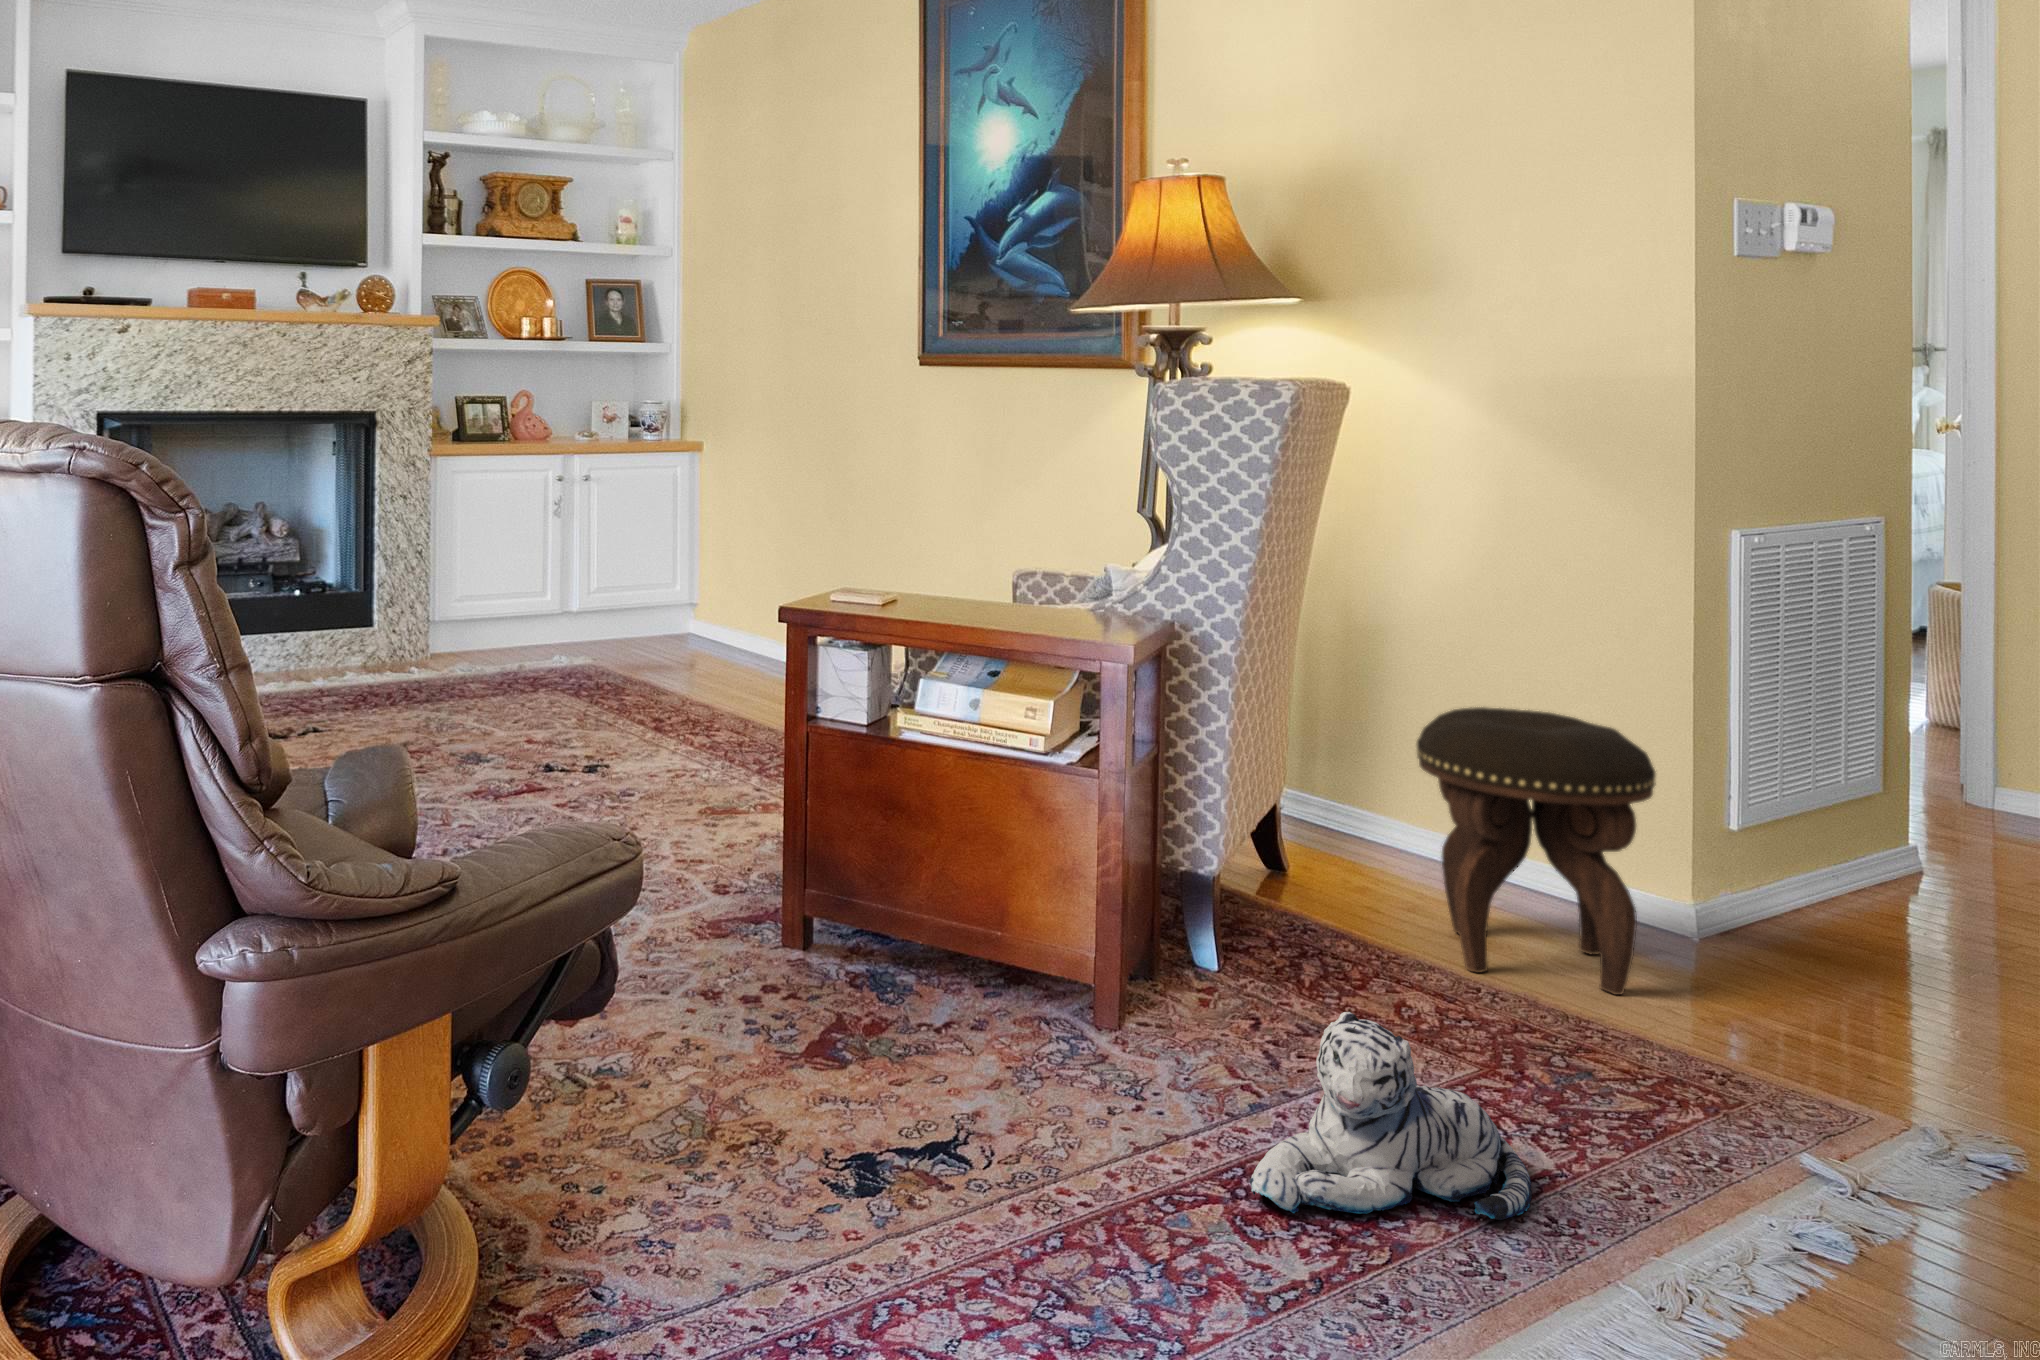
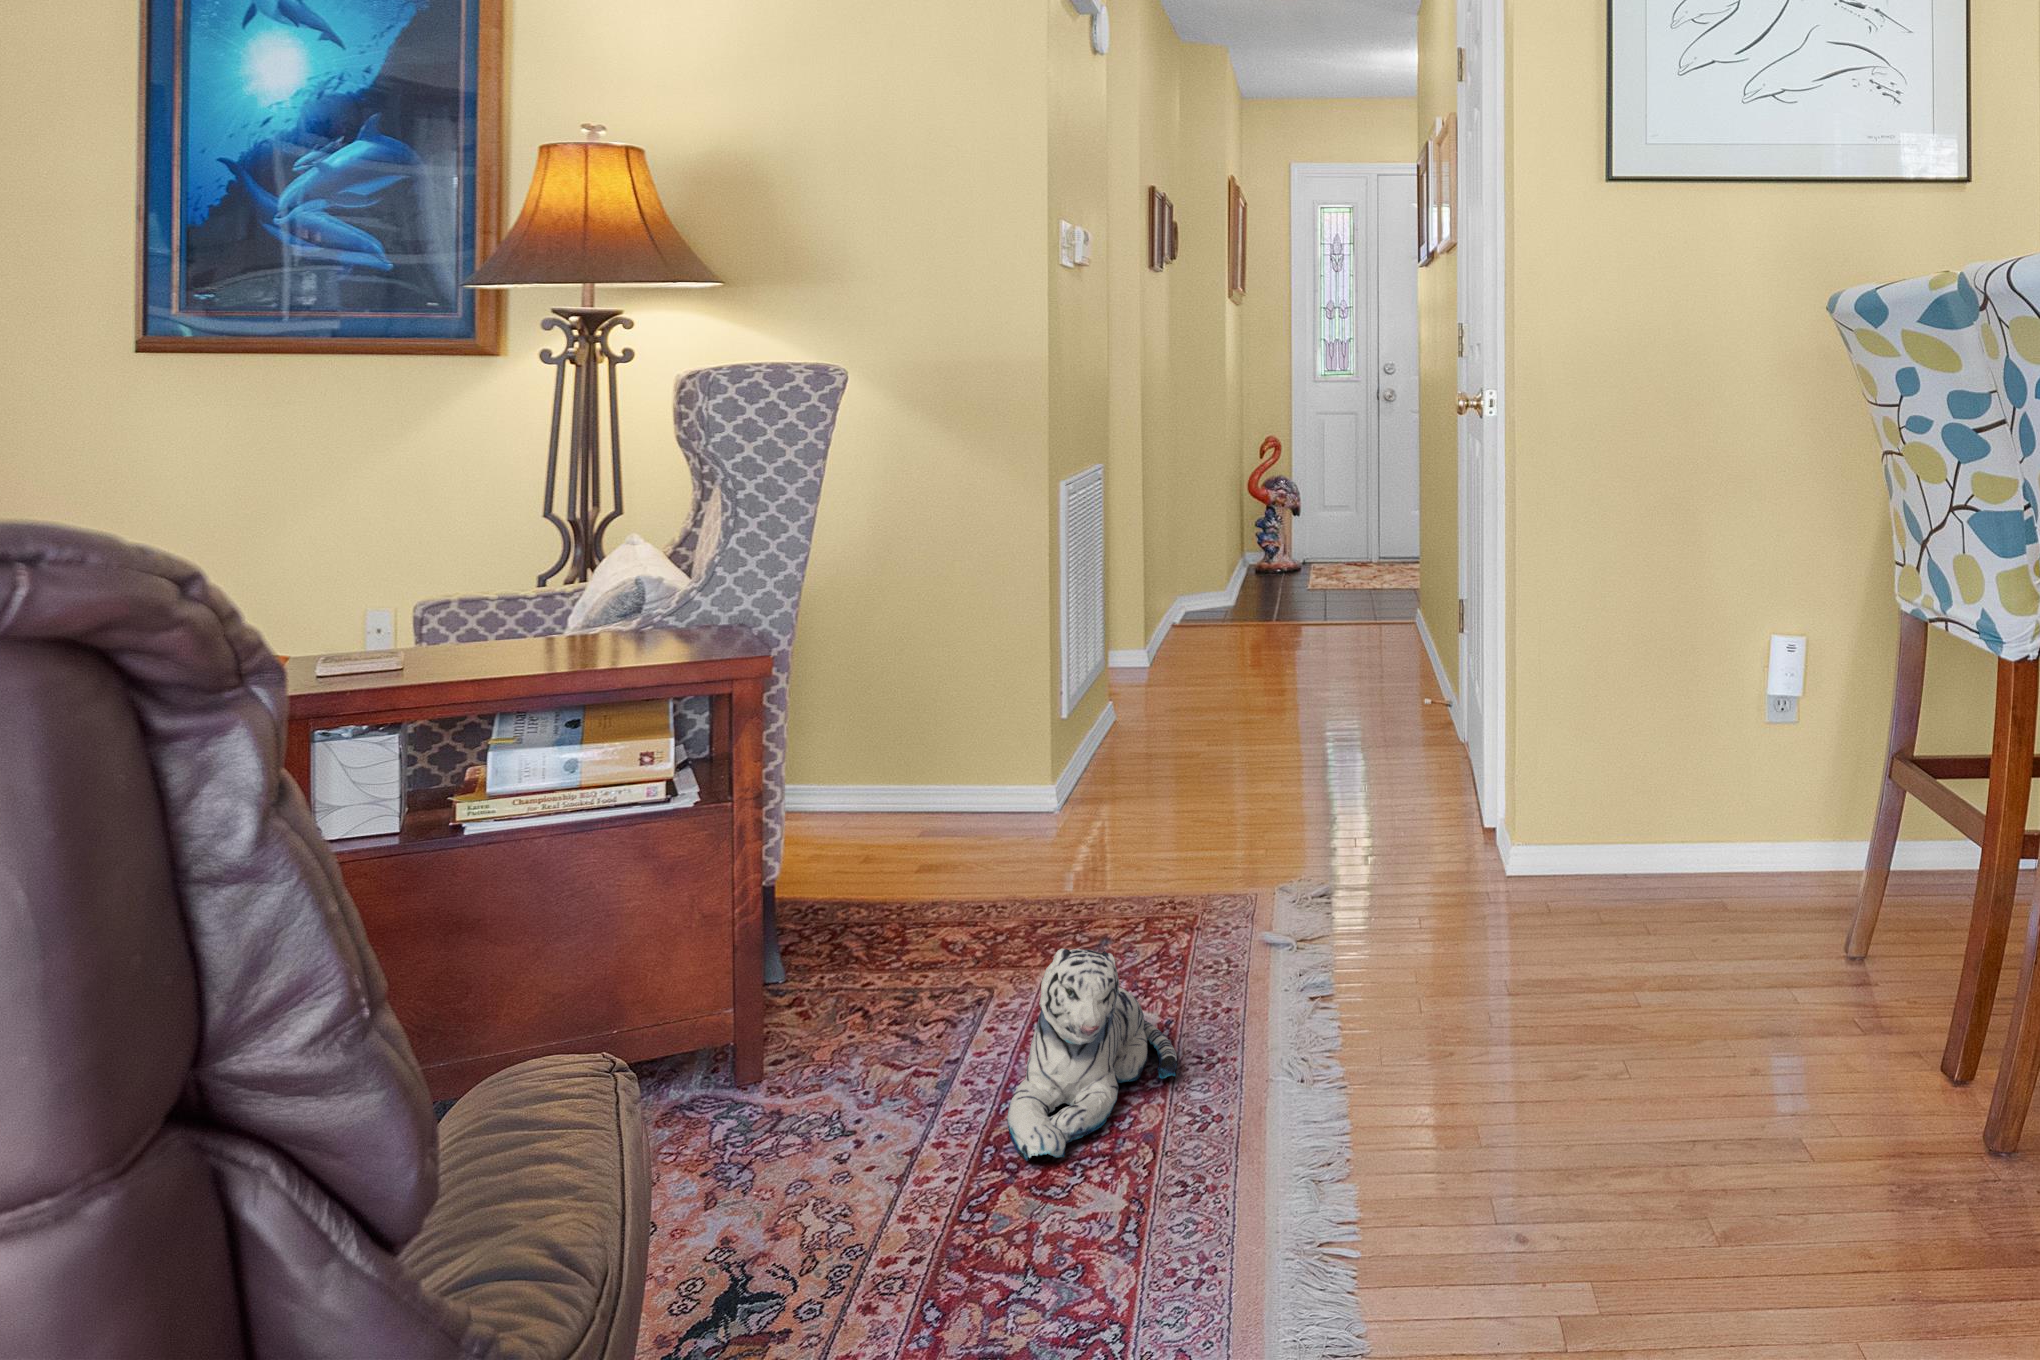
footstool: present [1417,707,1656,995] -> none [892,649,1069,895]

